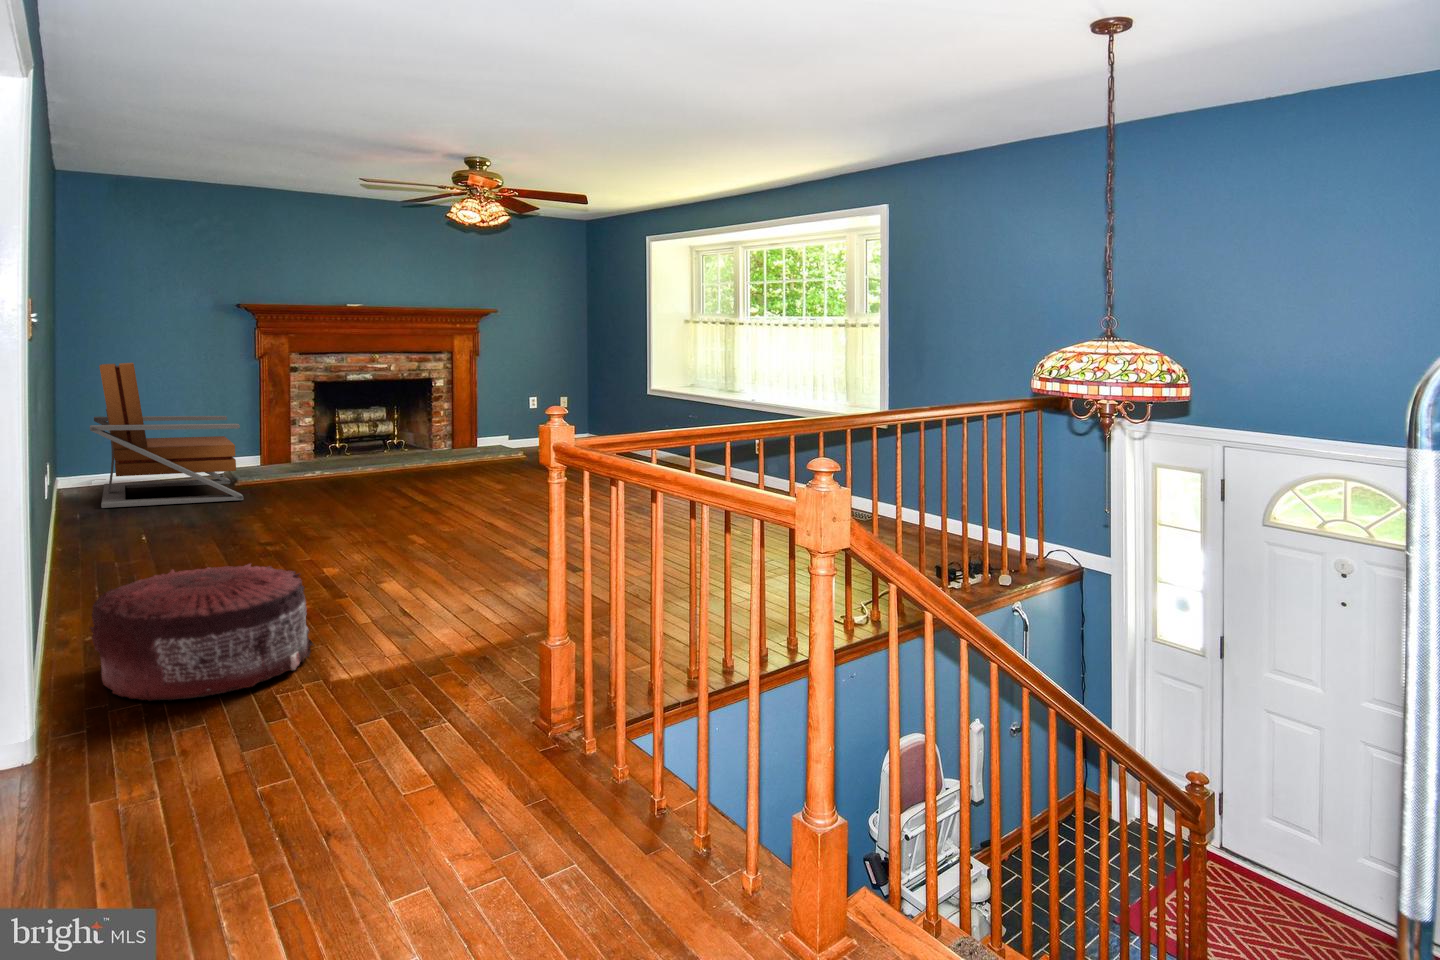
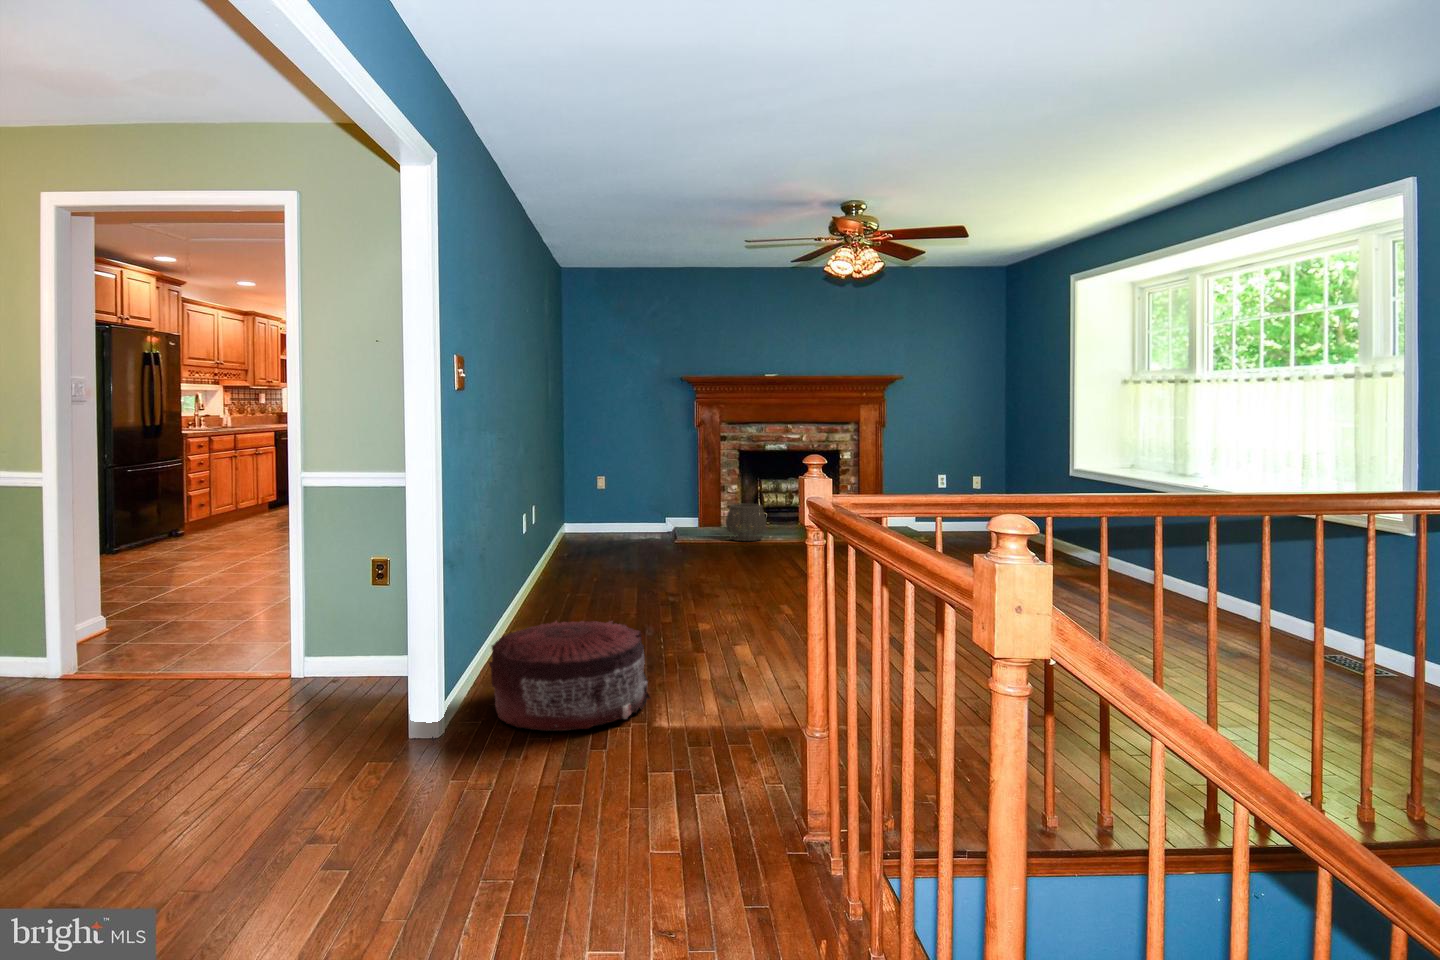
lounge chair: present [90,363,243,508] -> none [564,440,669,559]
woven basket: none [303,438,352,479] -> present [726,504,766,541]

